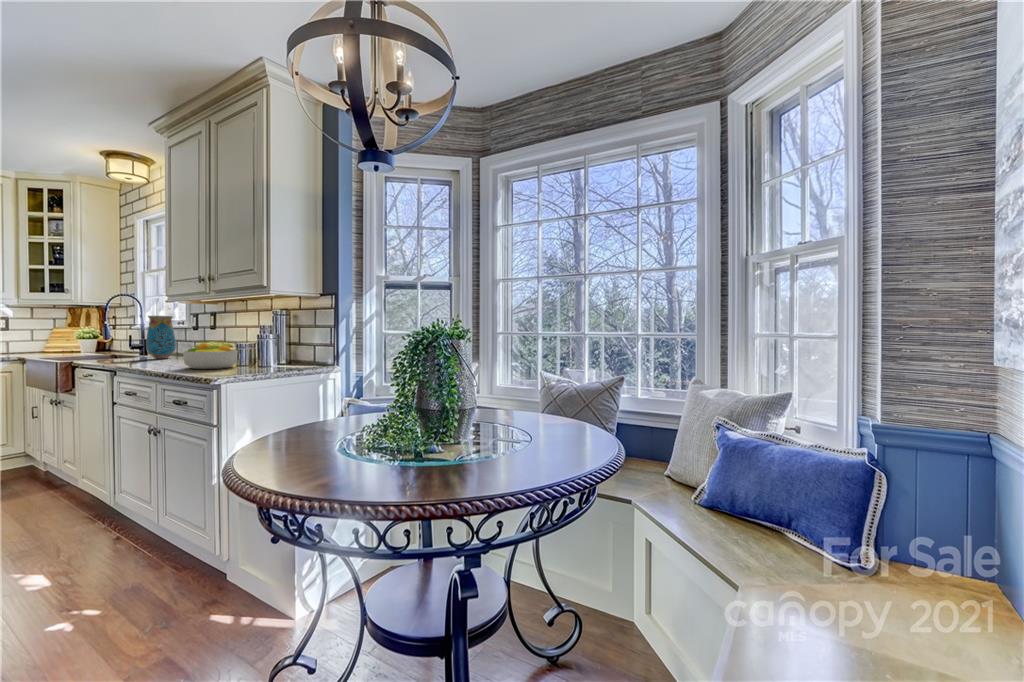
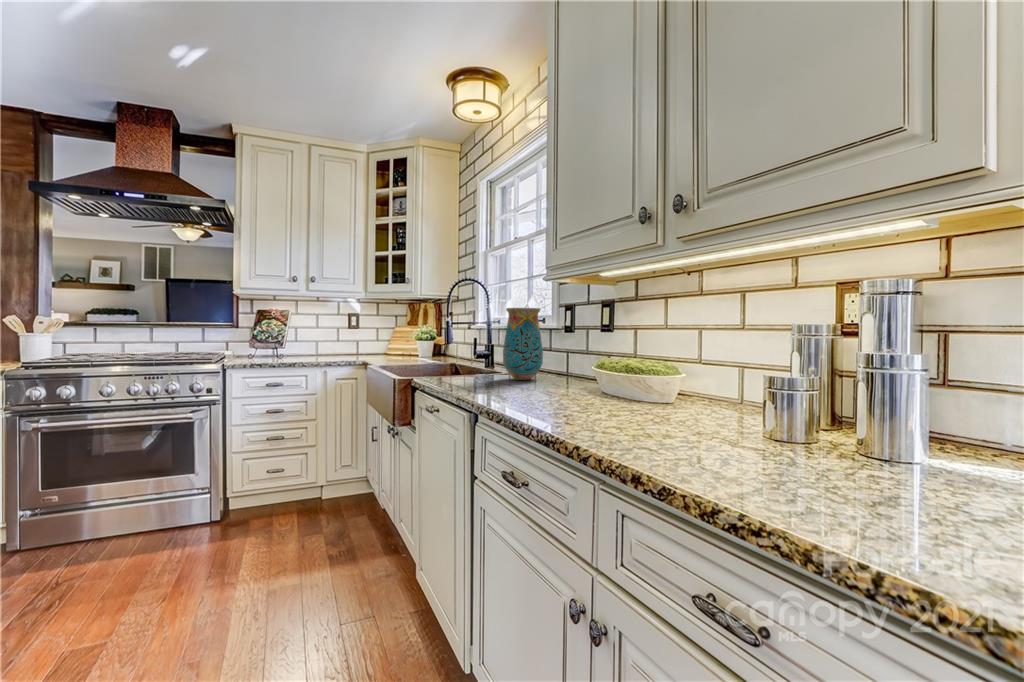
fruit bowl: present [183,343,238,369] -> none [622,370,786,457]

